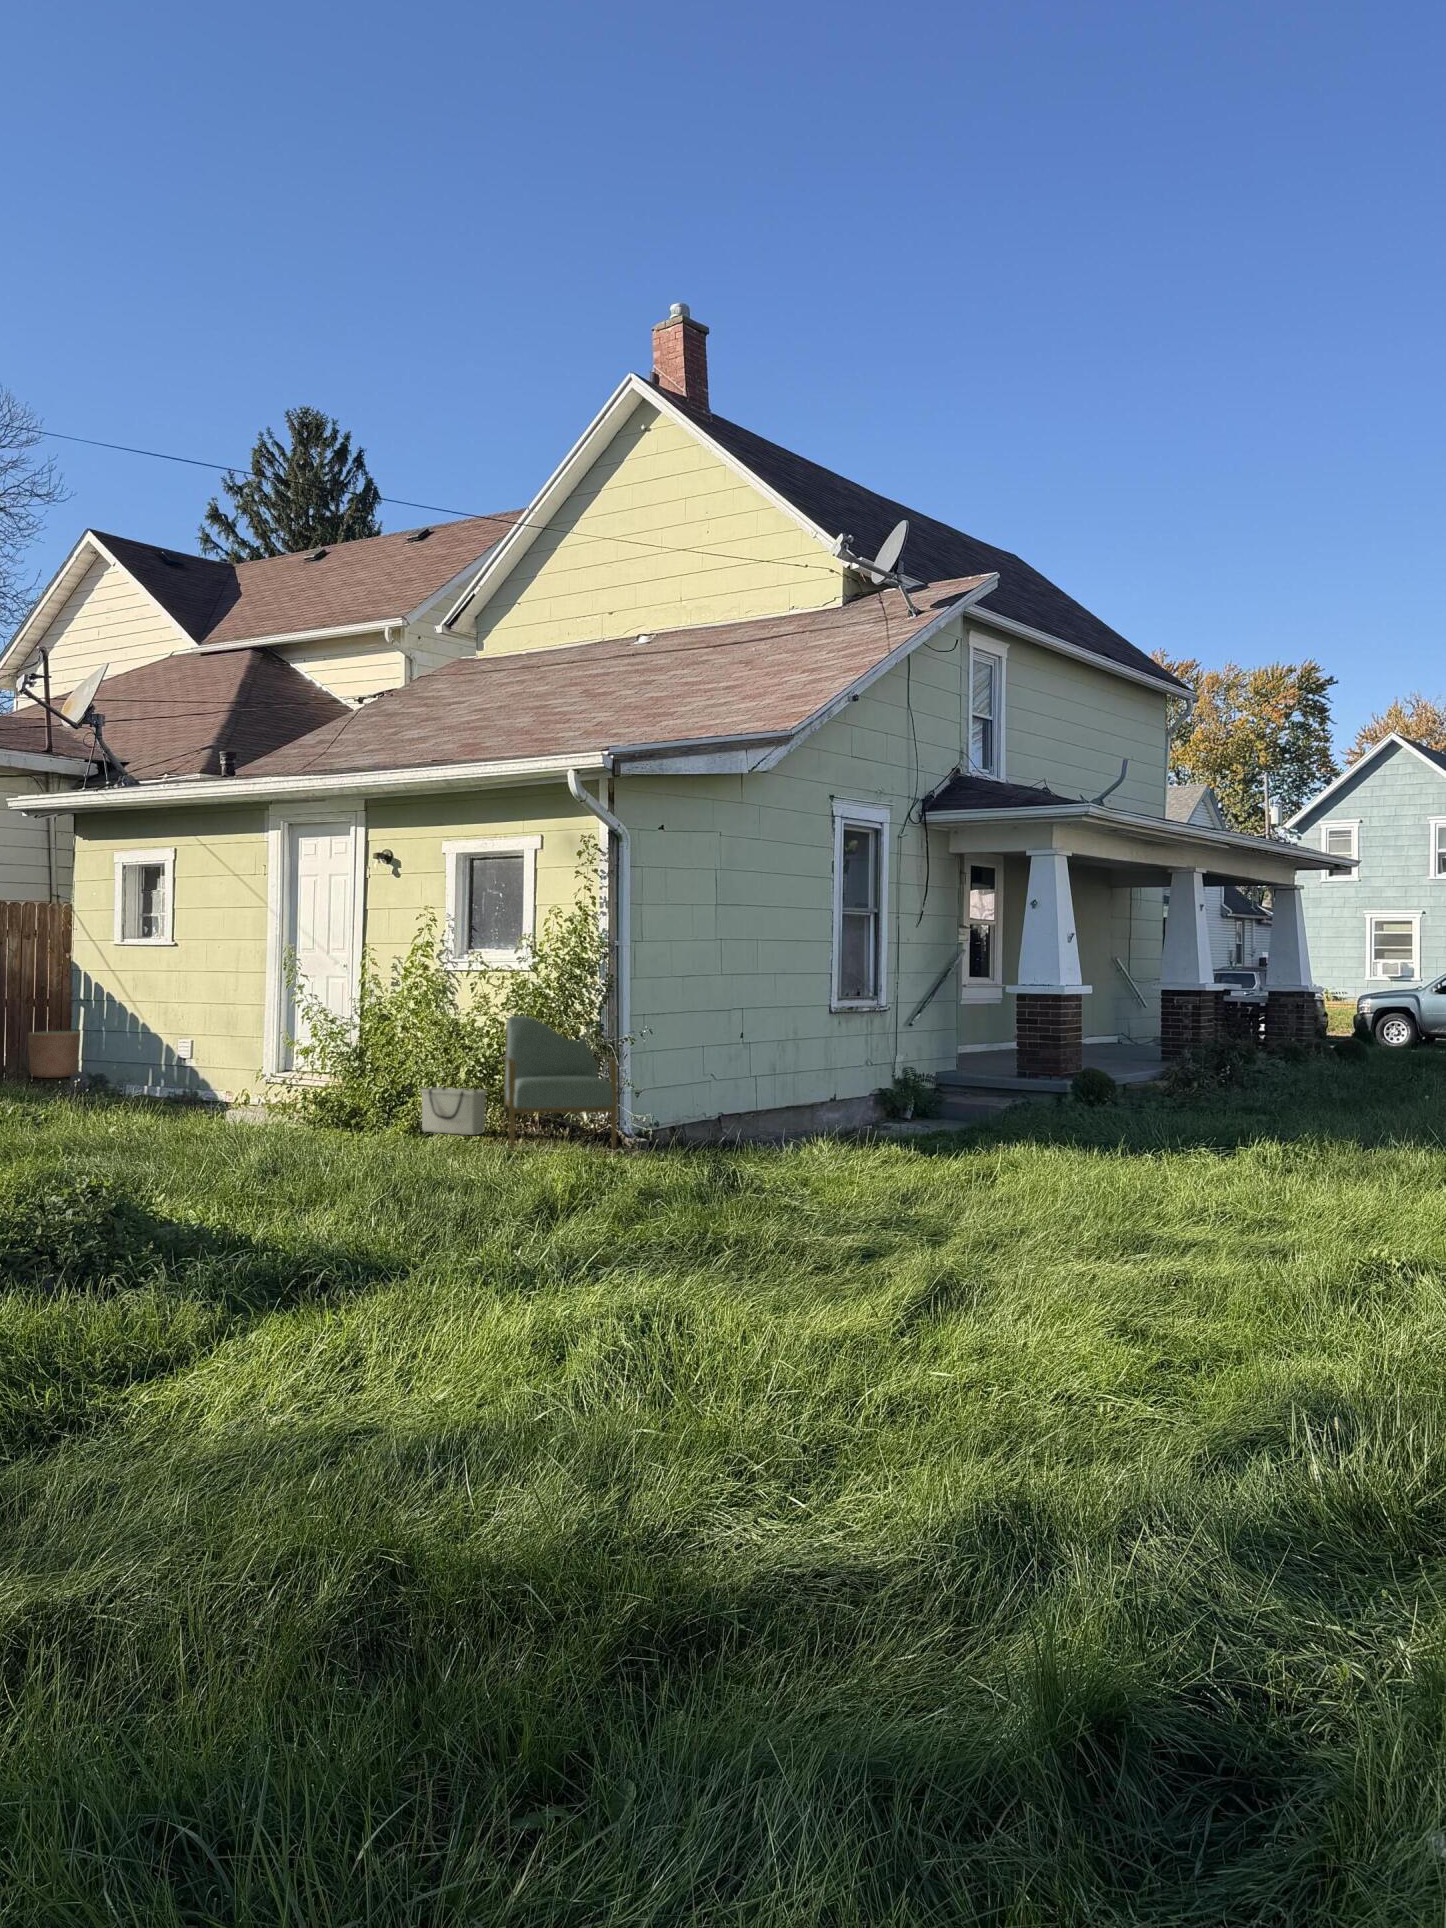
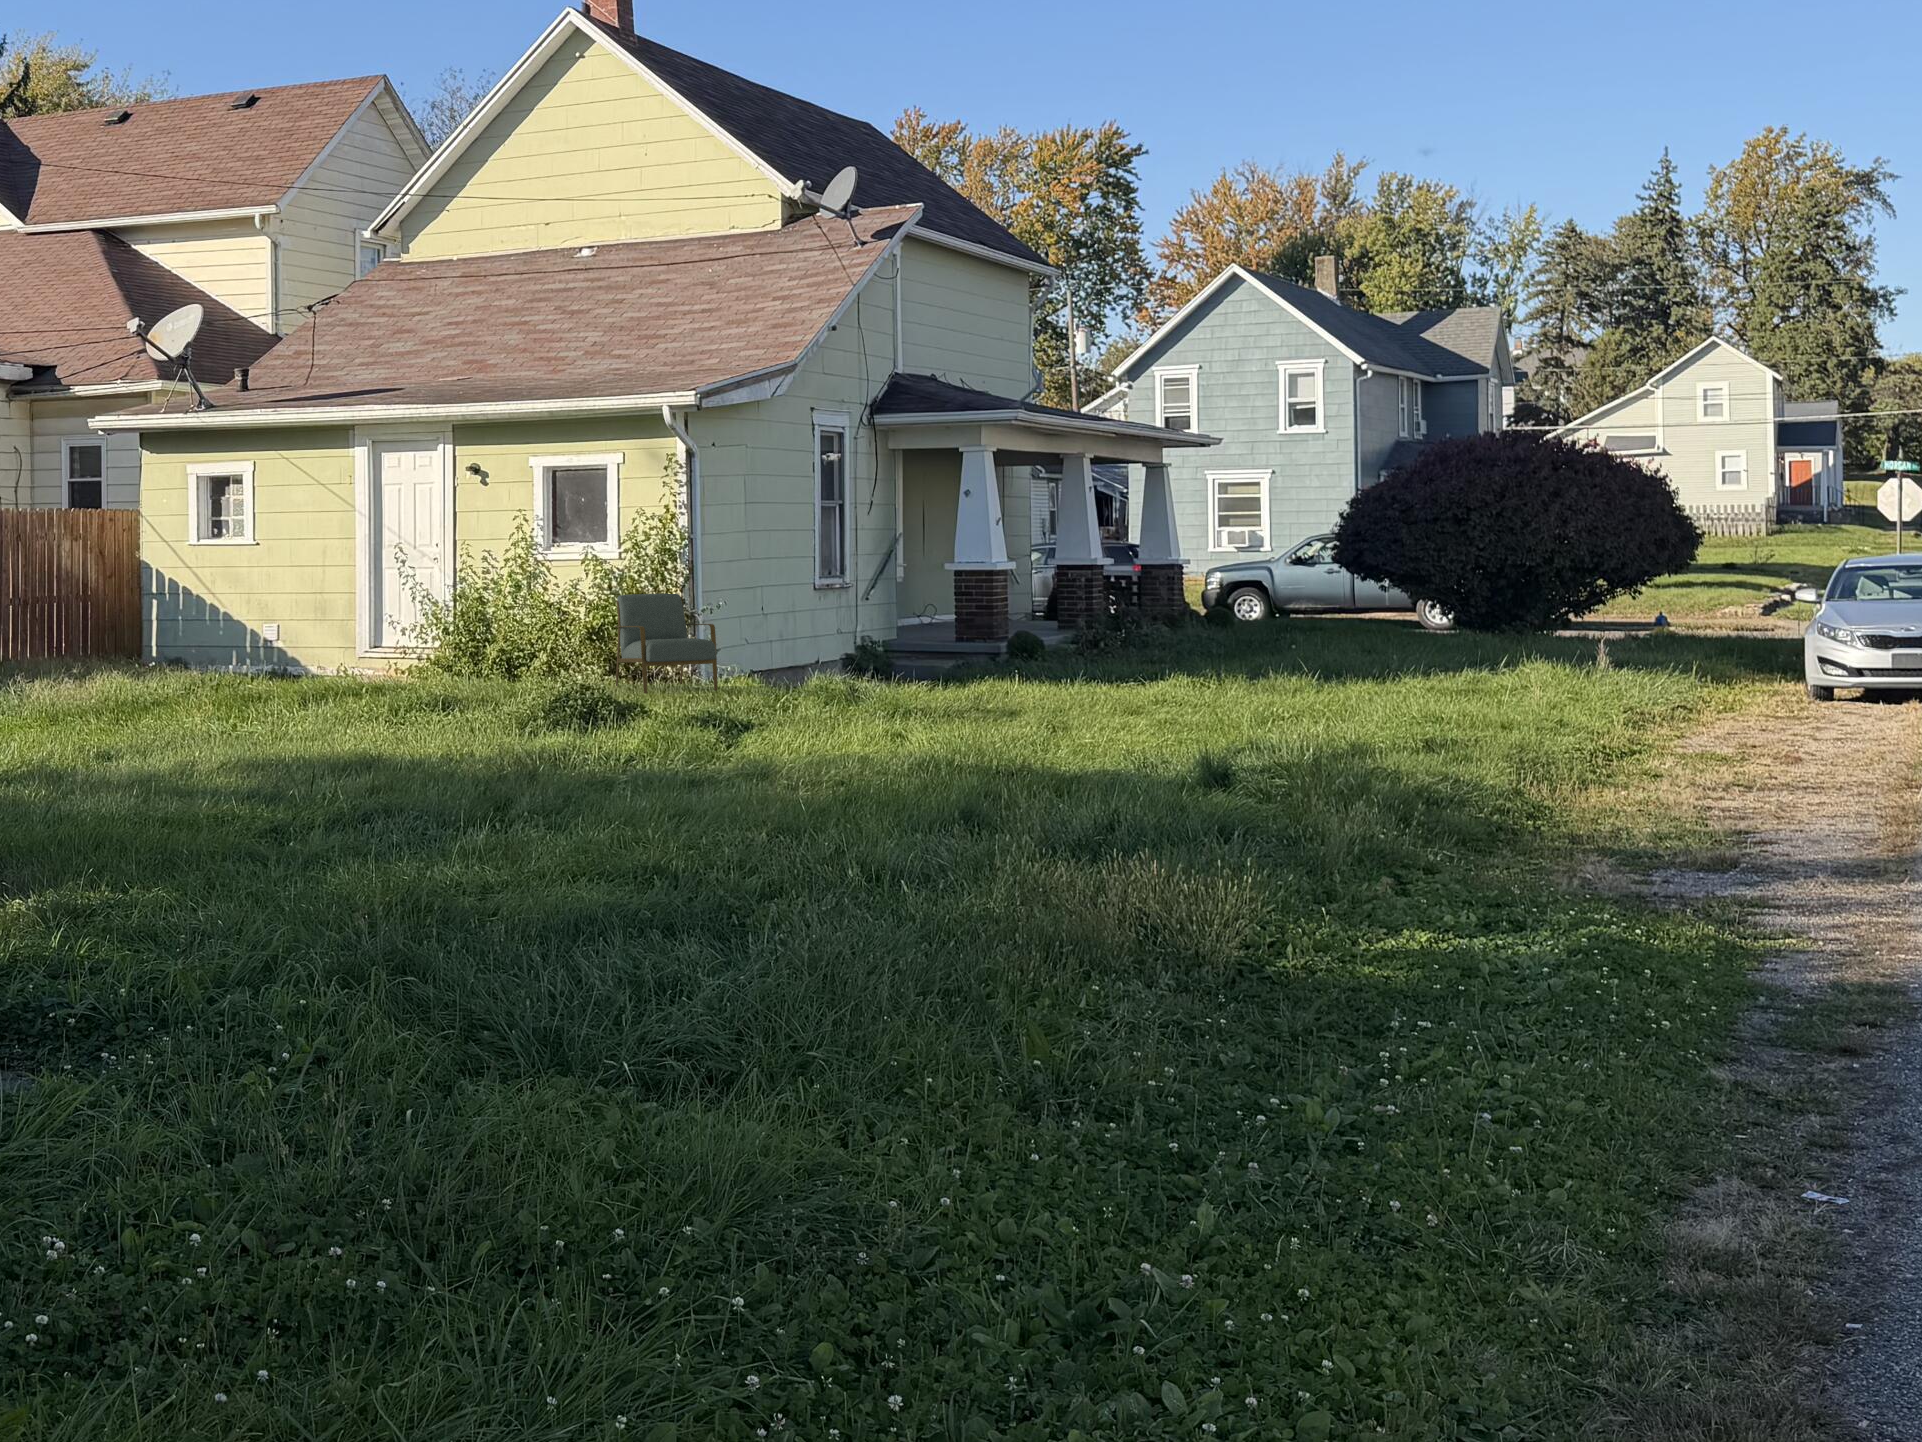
planter: present [28,1031,80,1078] -> none [115,621,157,661]
storage bin: present [421,1087,488,1135] -> none [549,651,602,686]

